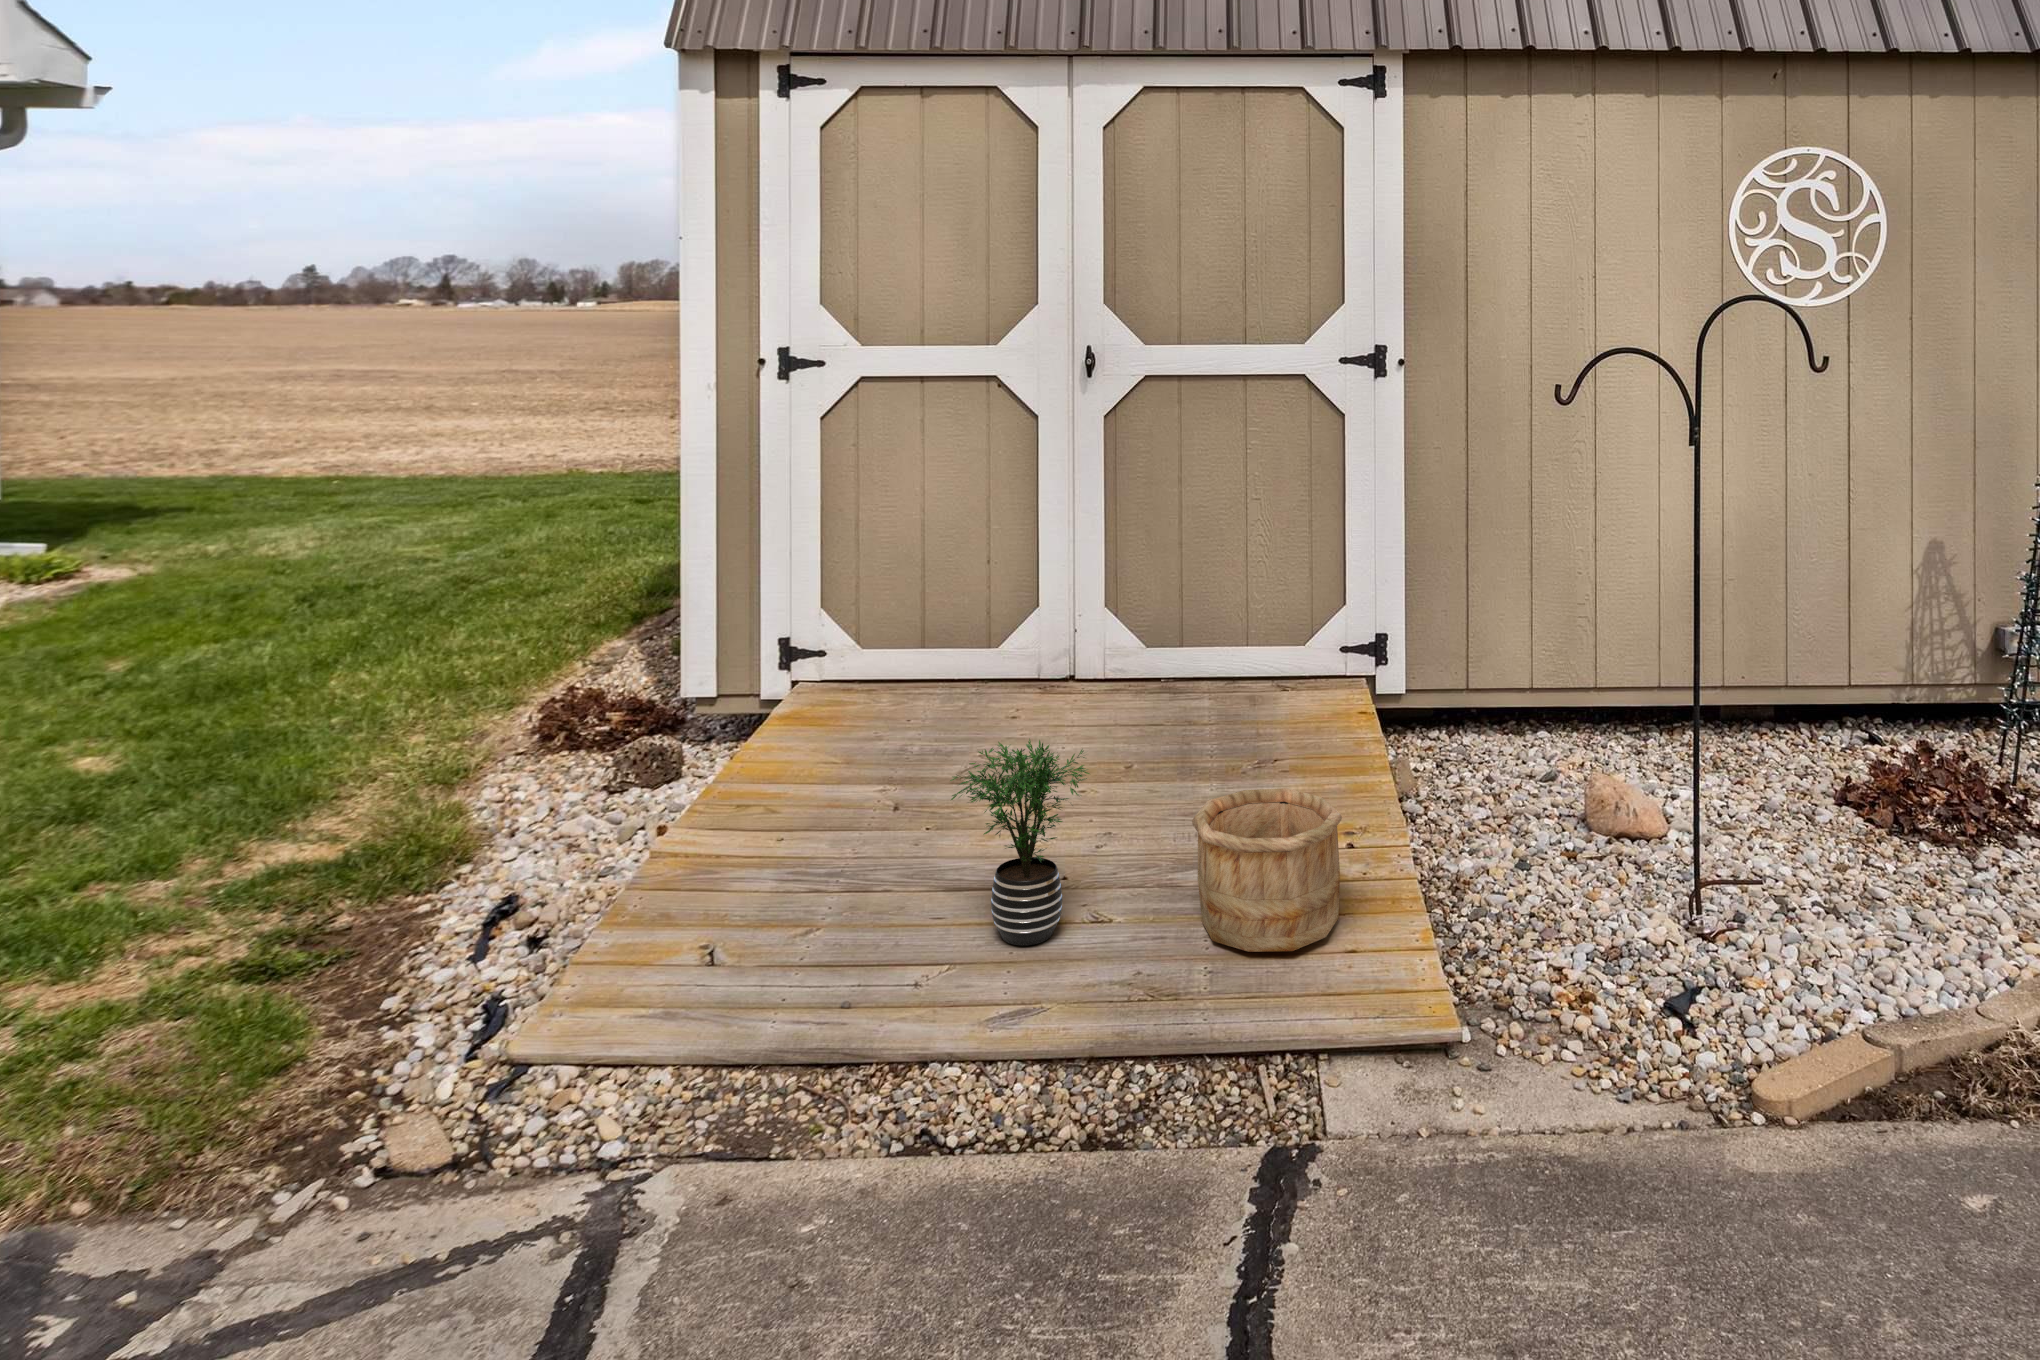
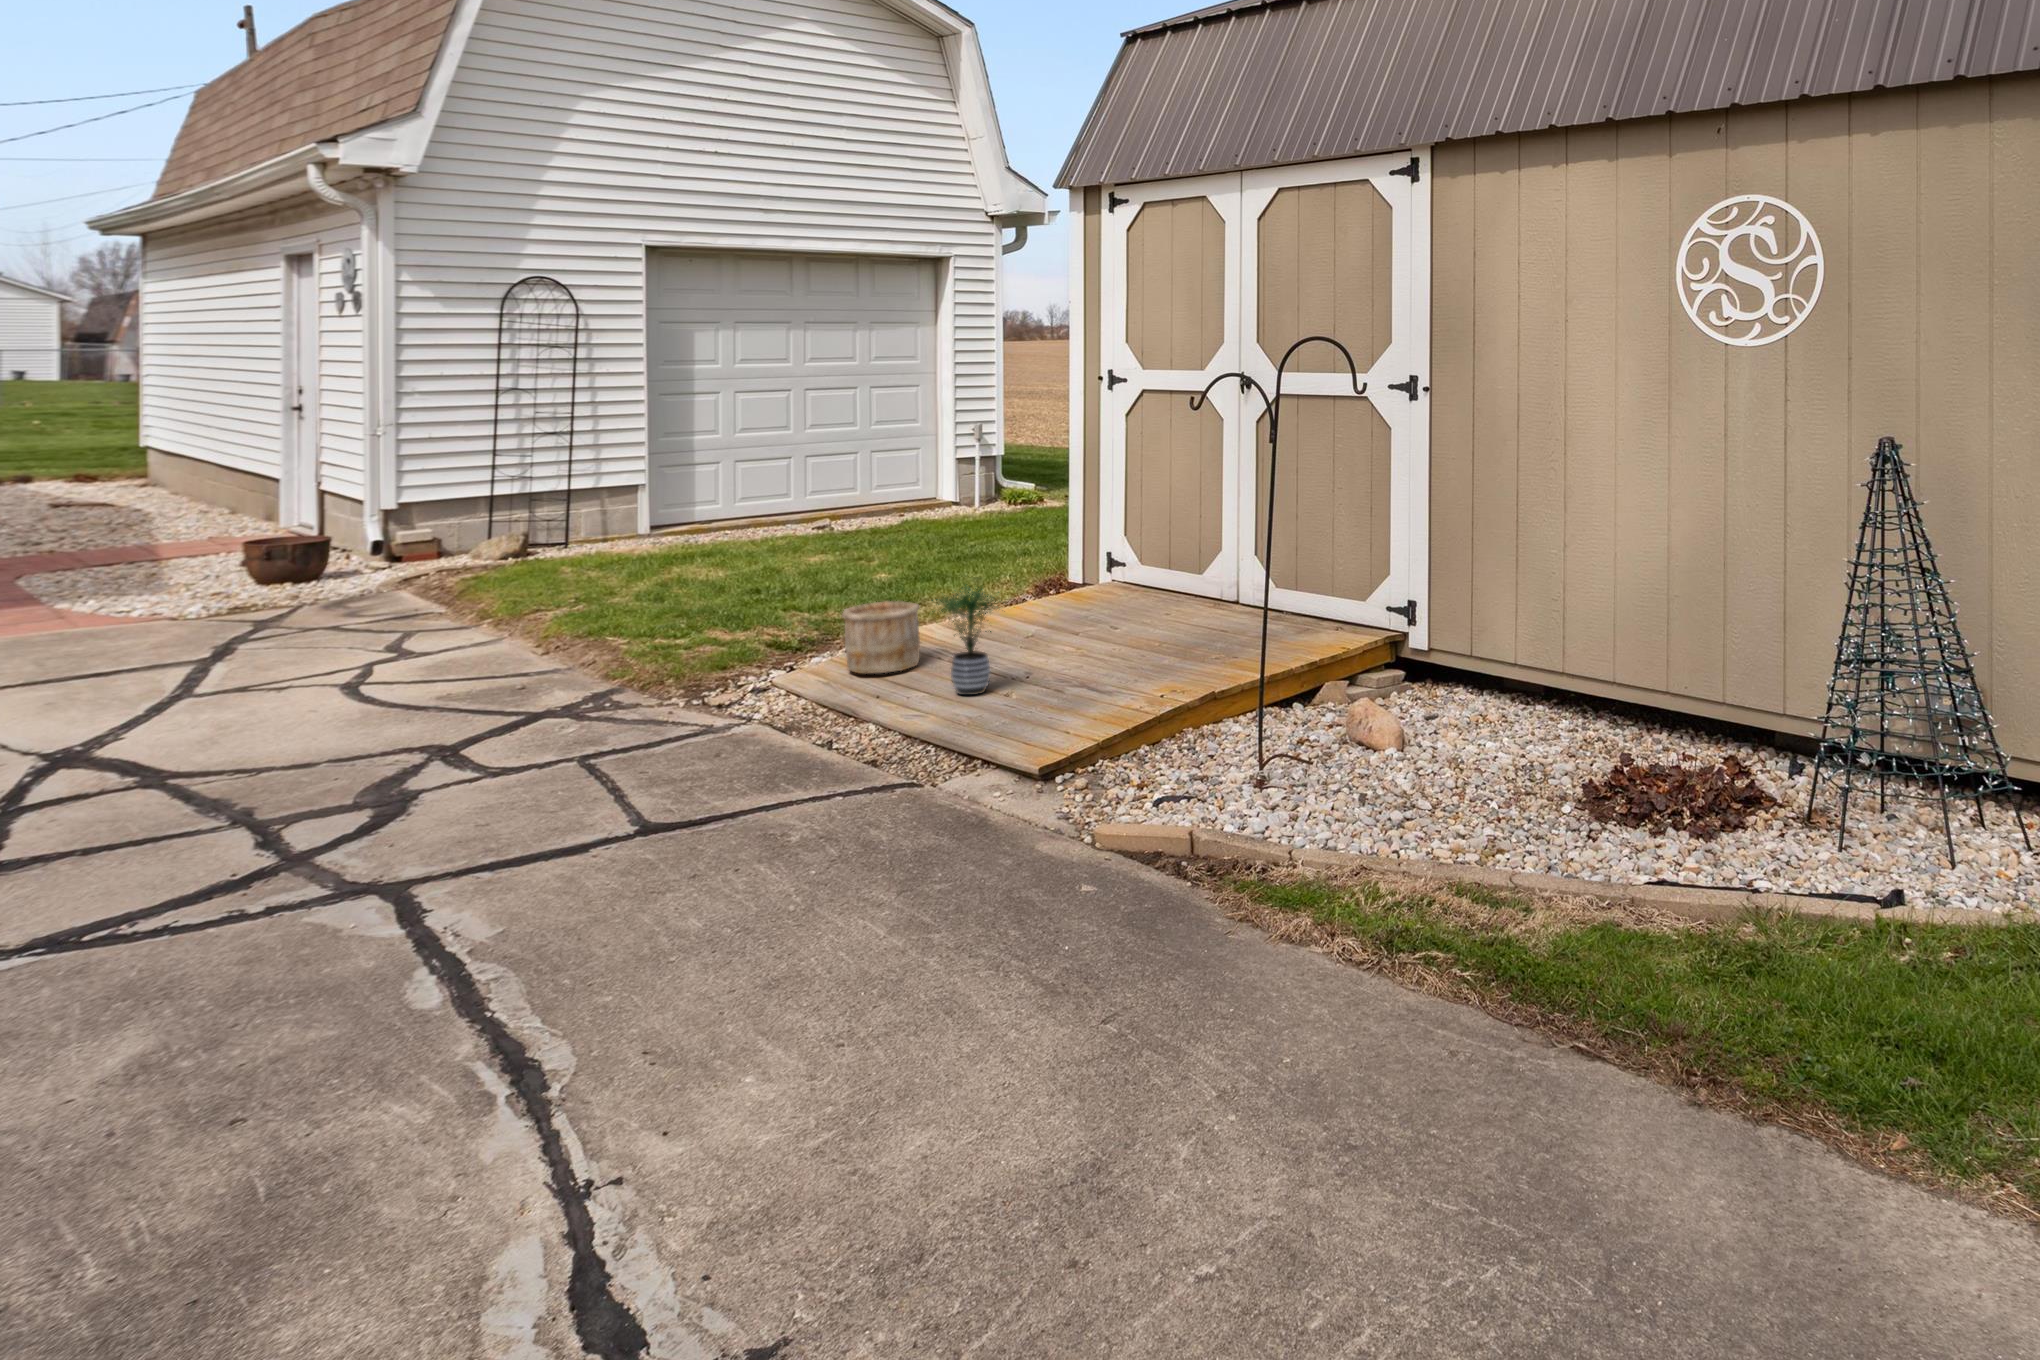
wooden bucket: present [1192,788,1342,952] -> present [842,601,920,673]

